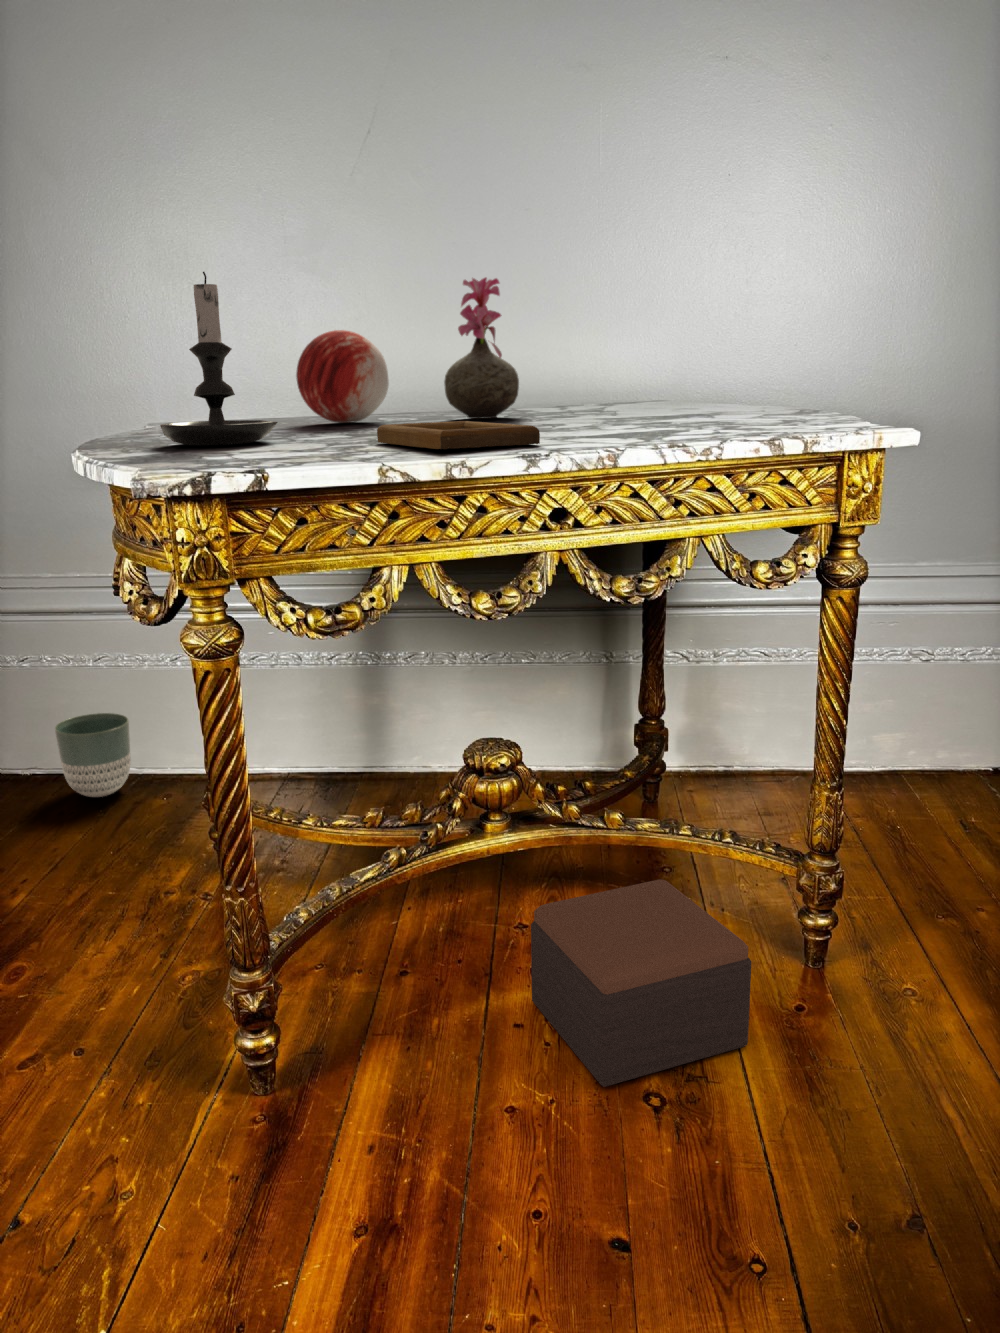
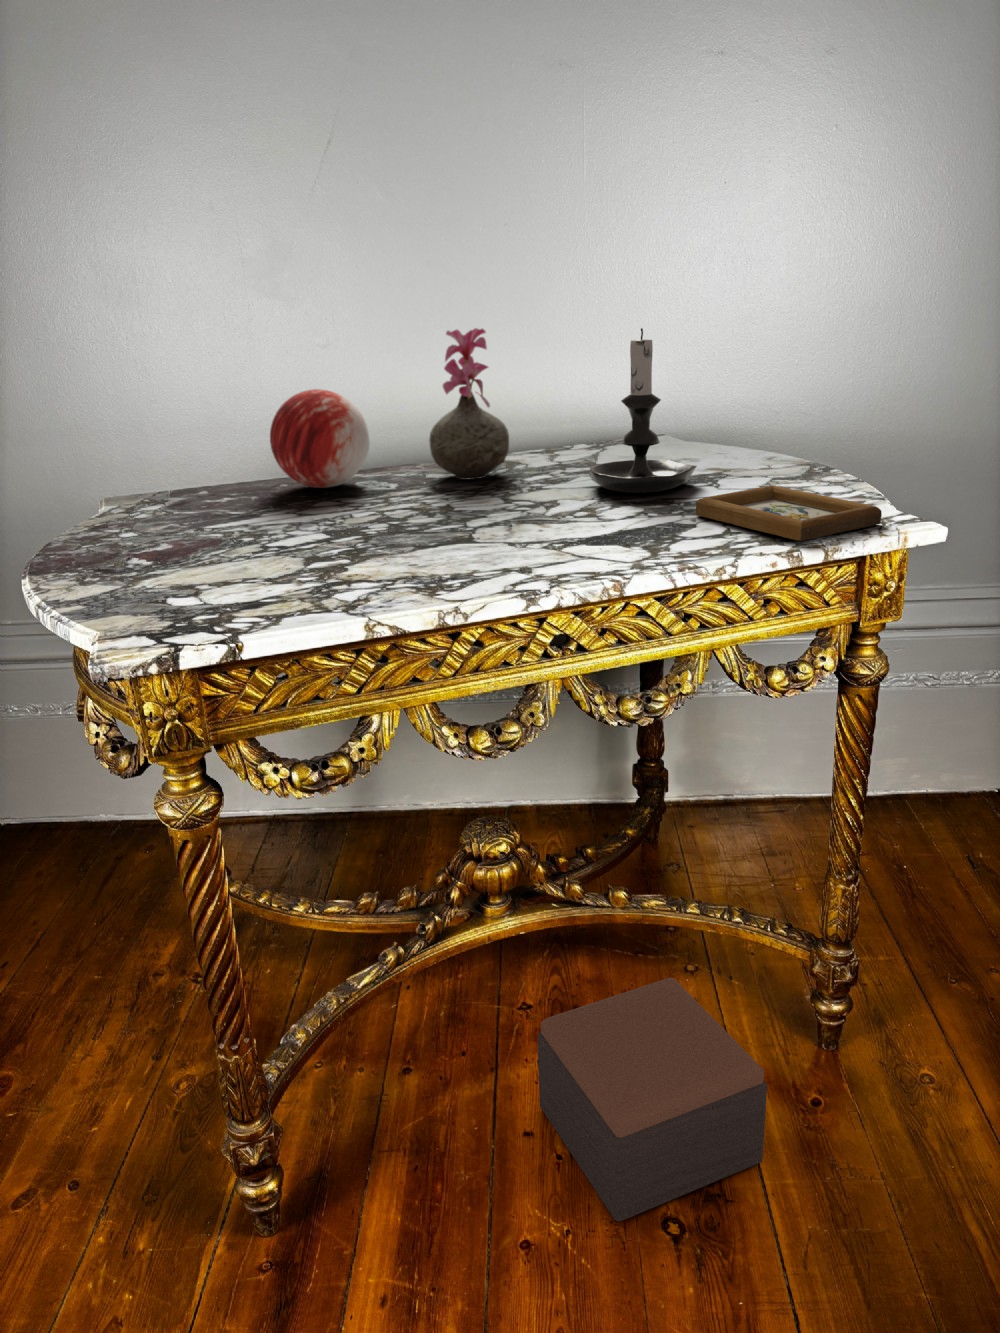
candle holder: present [160,272,278,446] -> present [589,328,697,493]
picture frame: present [377,421,540,449] -> present [696,485,882,541]
planter: present [55,713,131,797] -> none [39,755,119,844]

